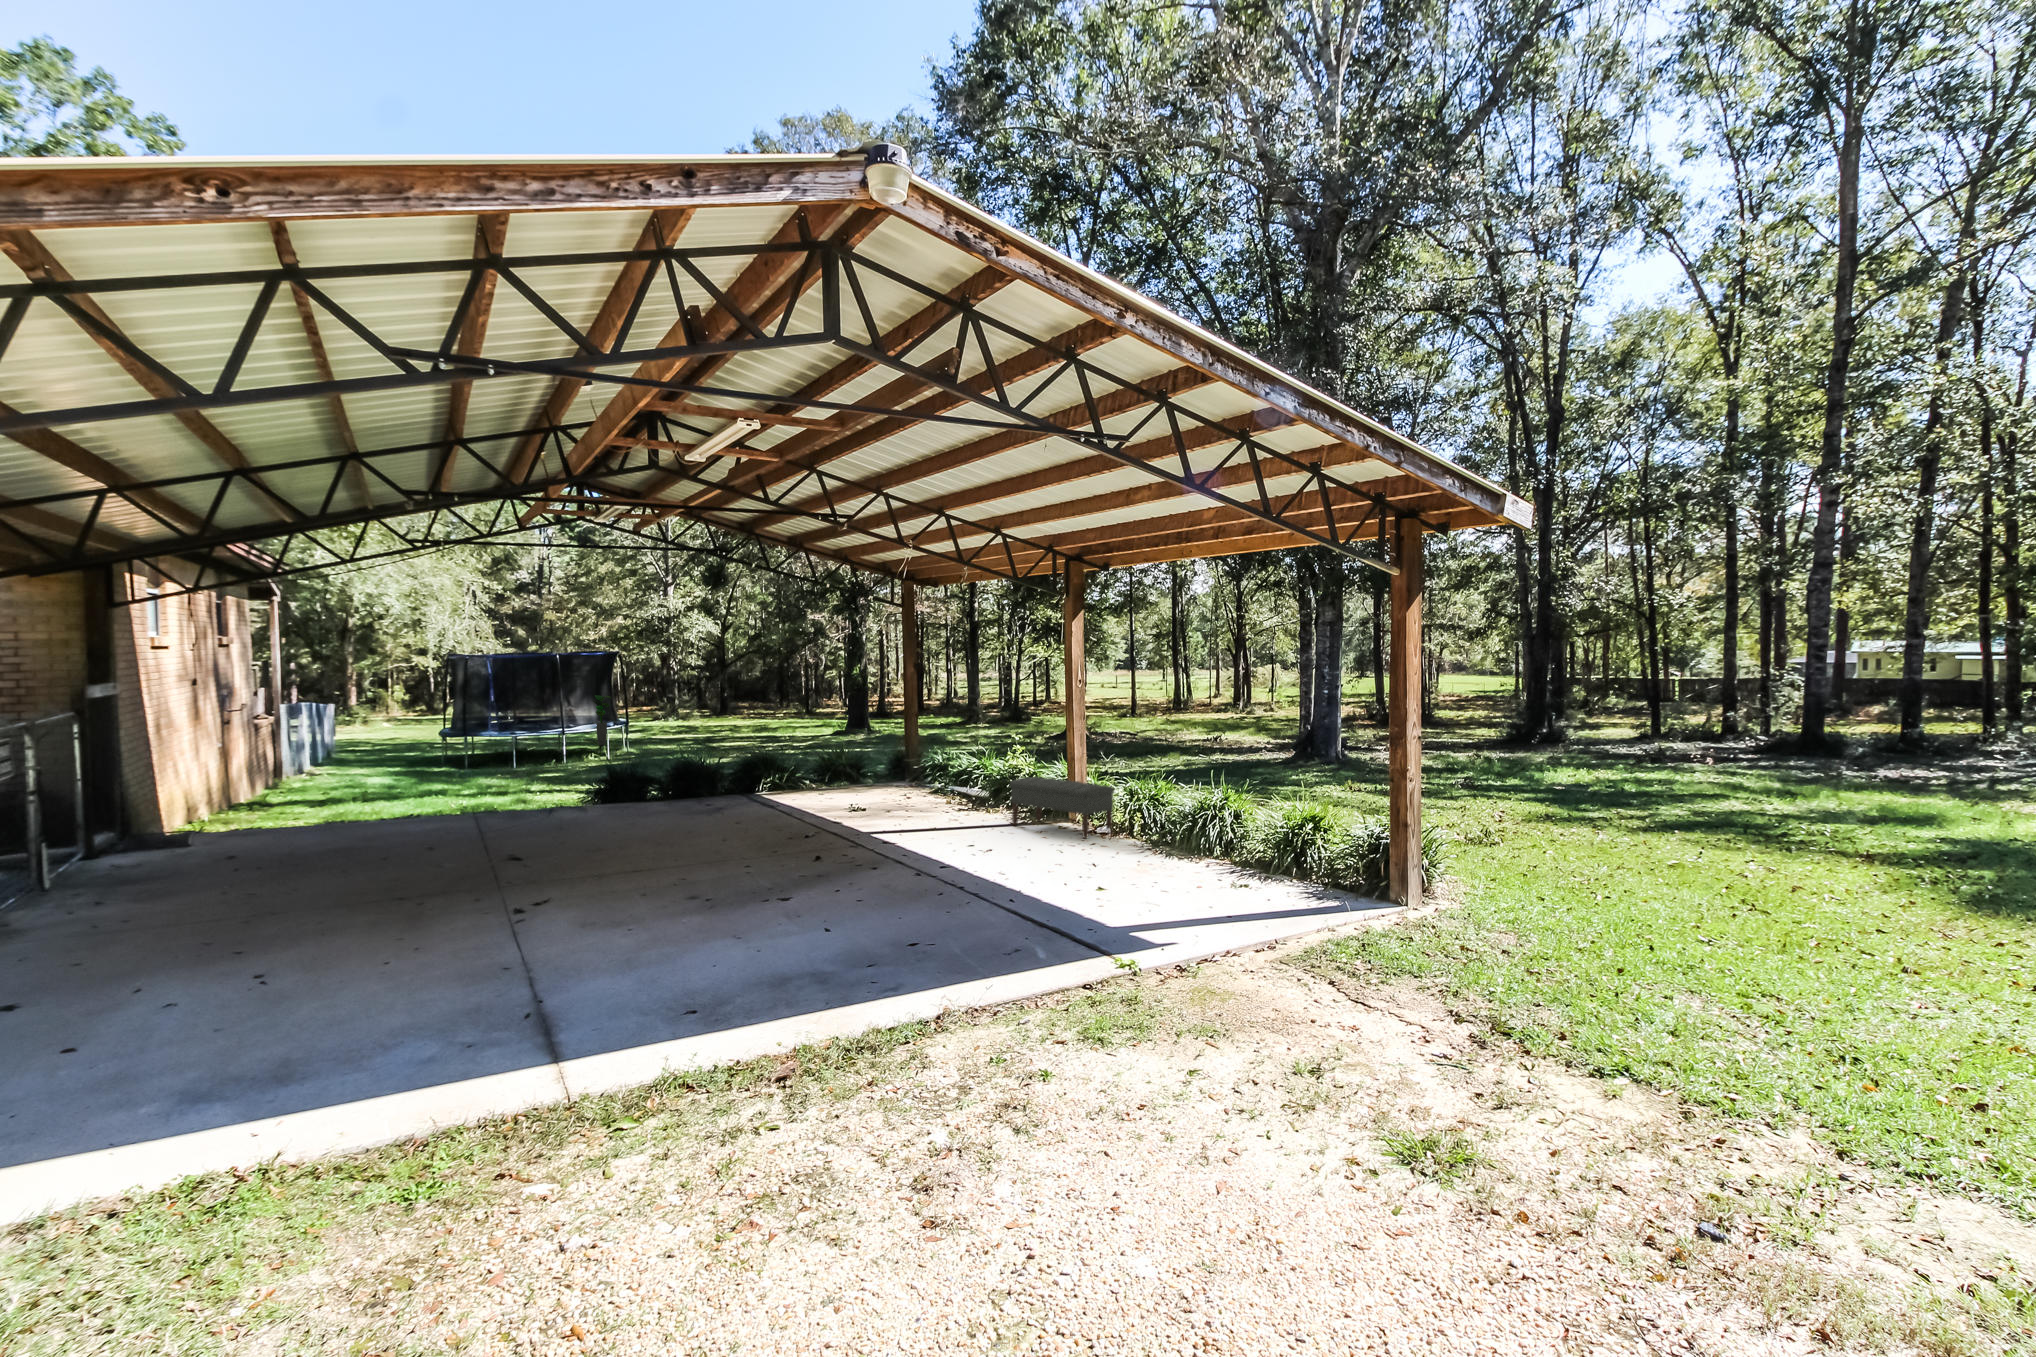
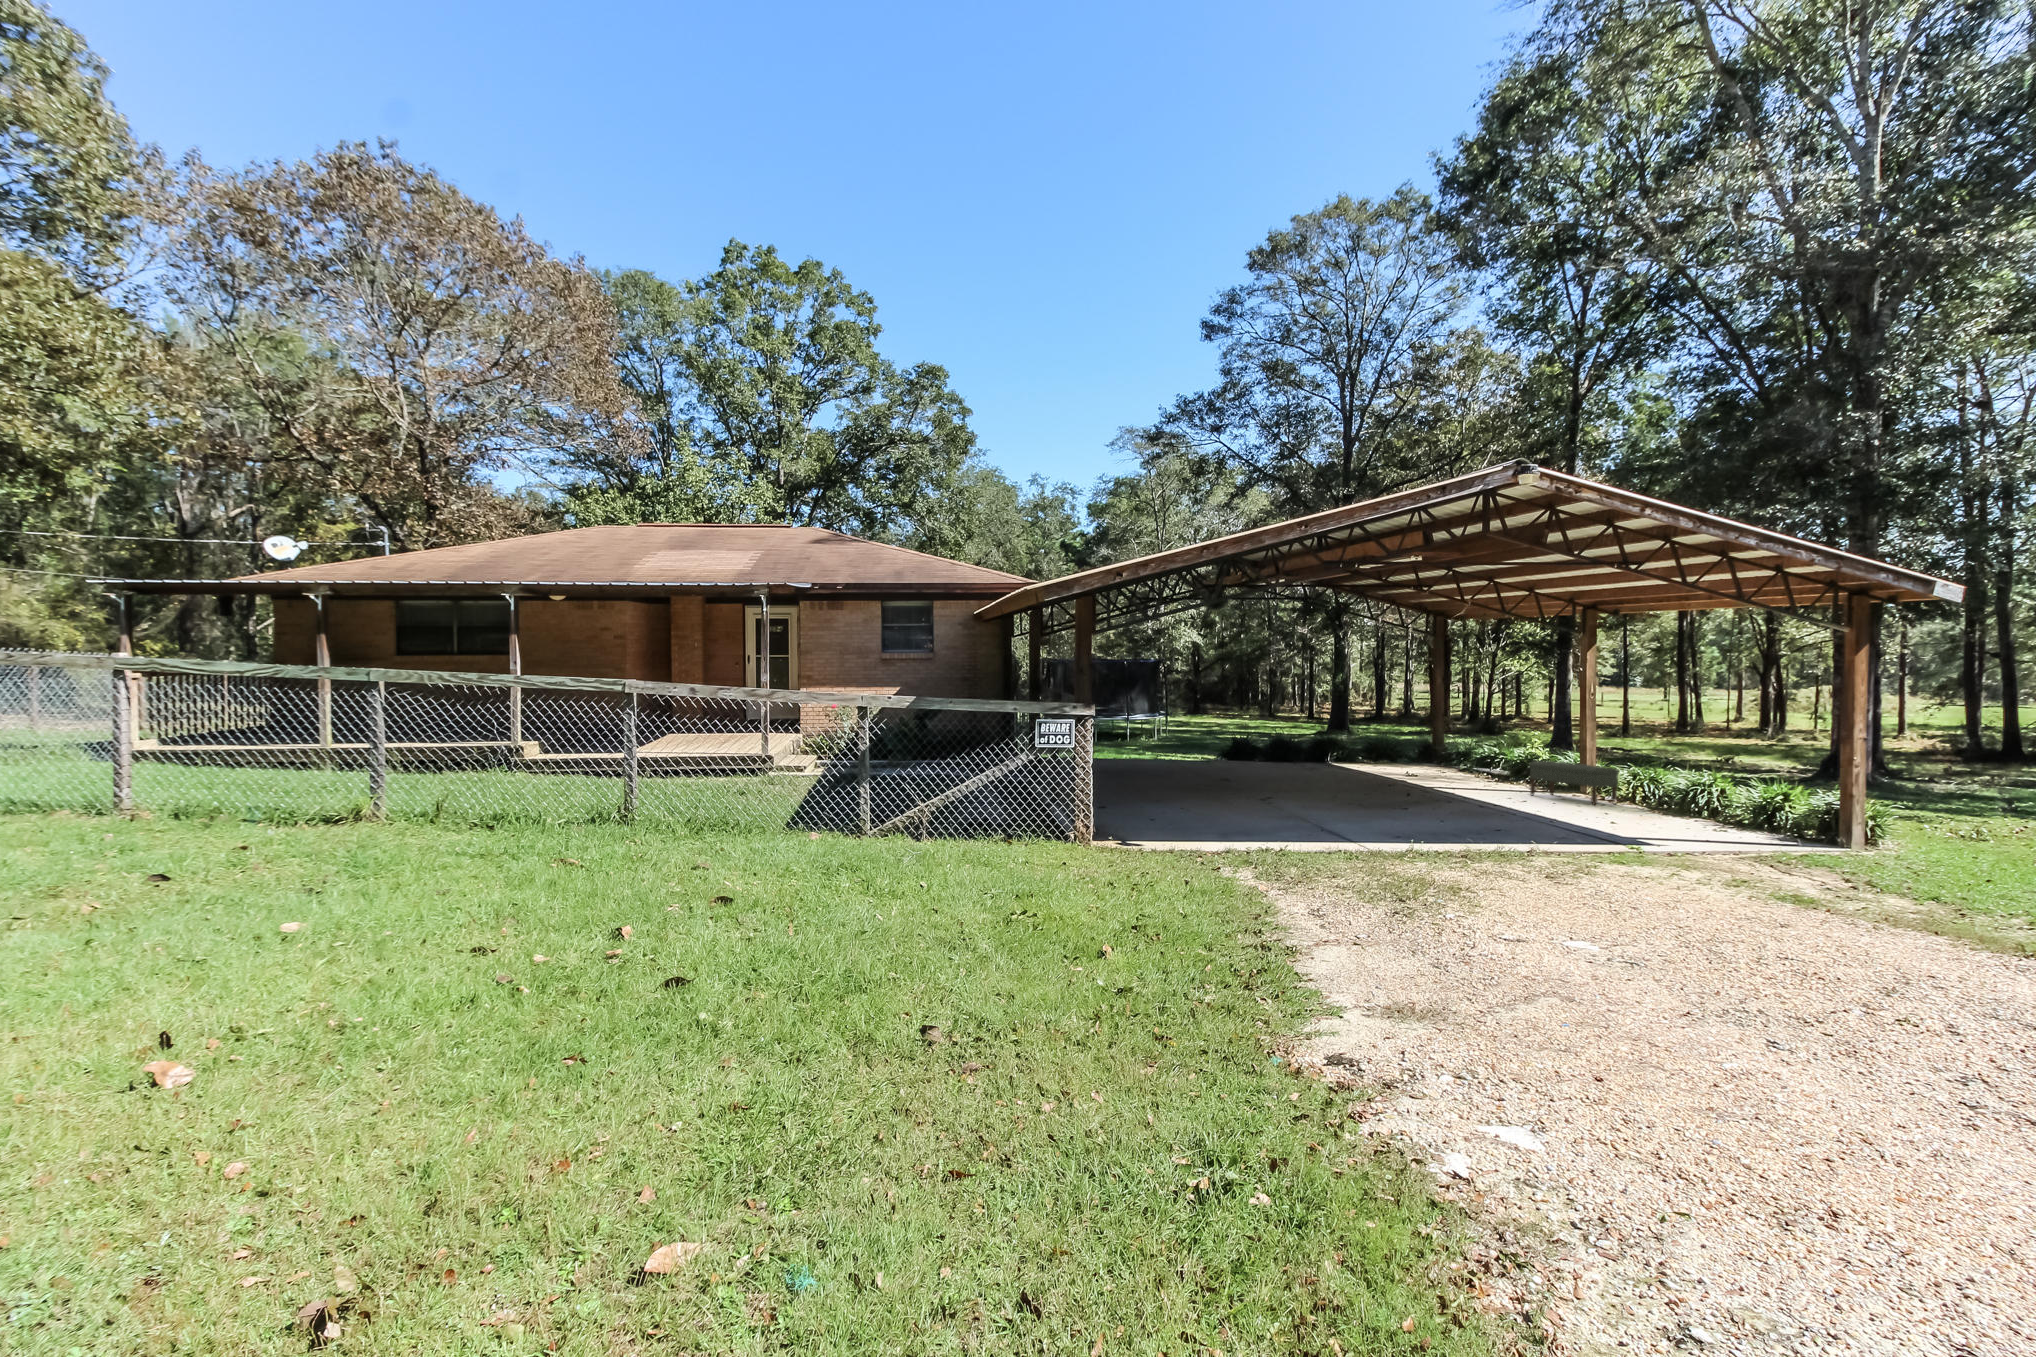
potted plant: present [593,695,611,746] -> none [1137,693,1153,733]

